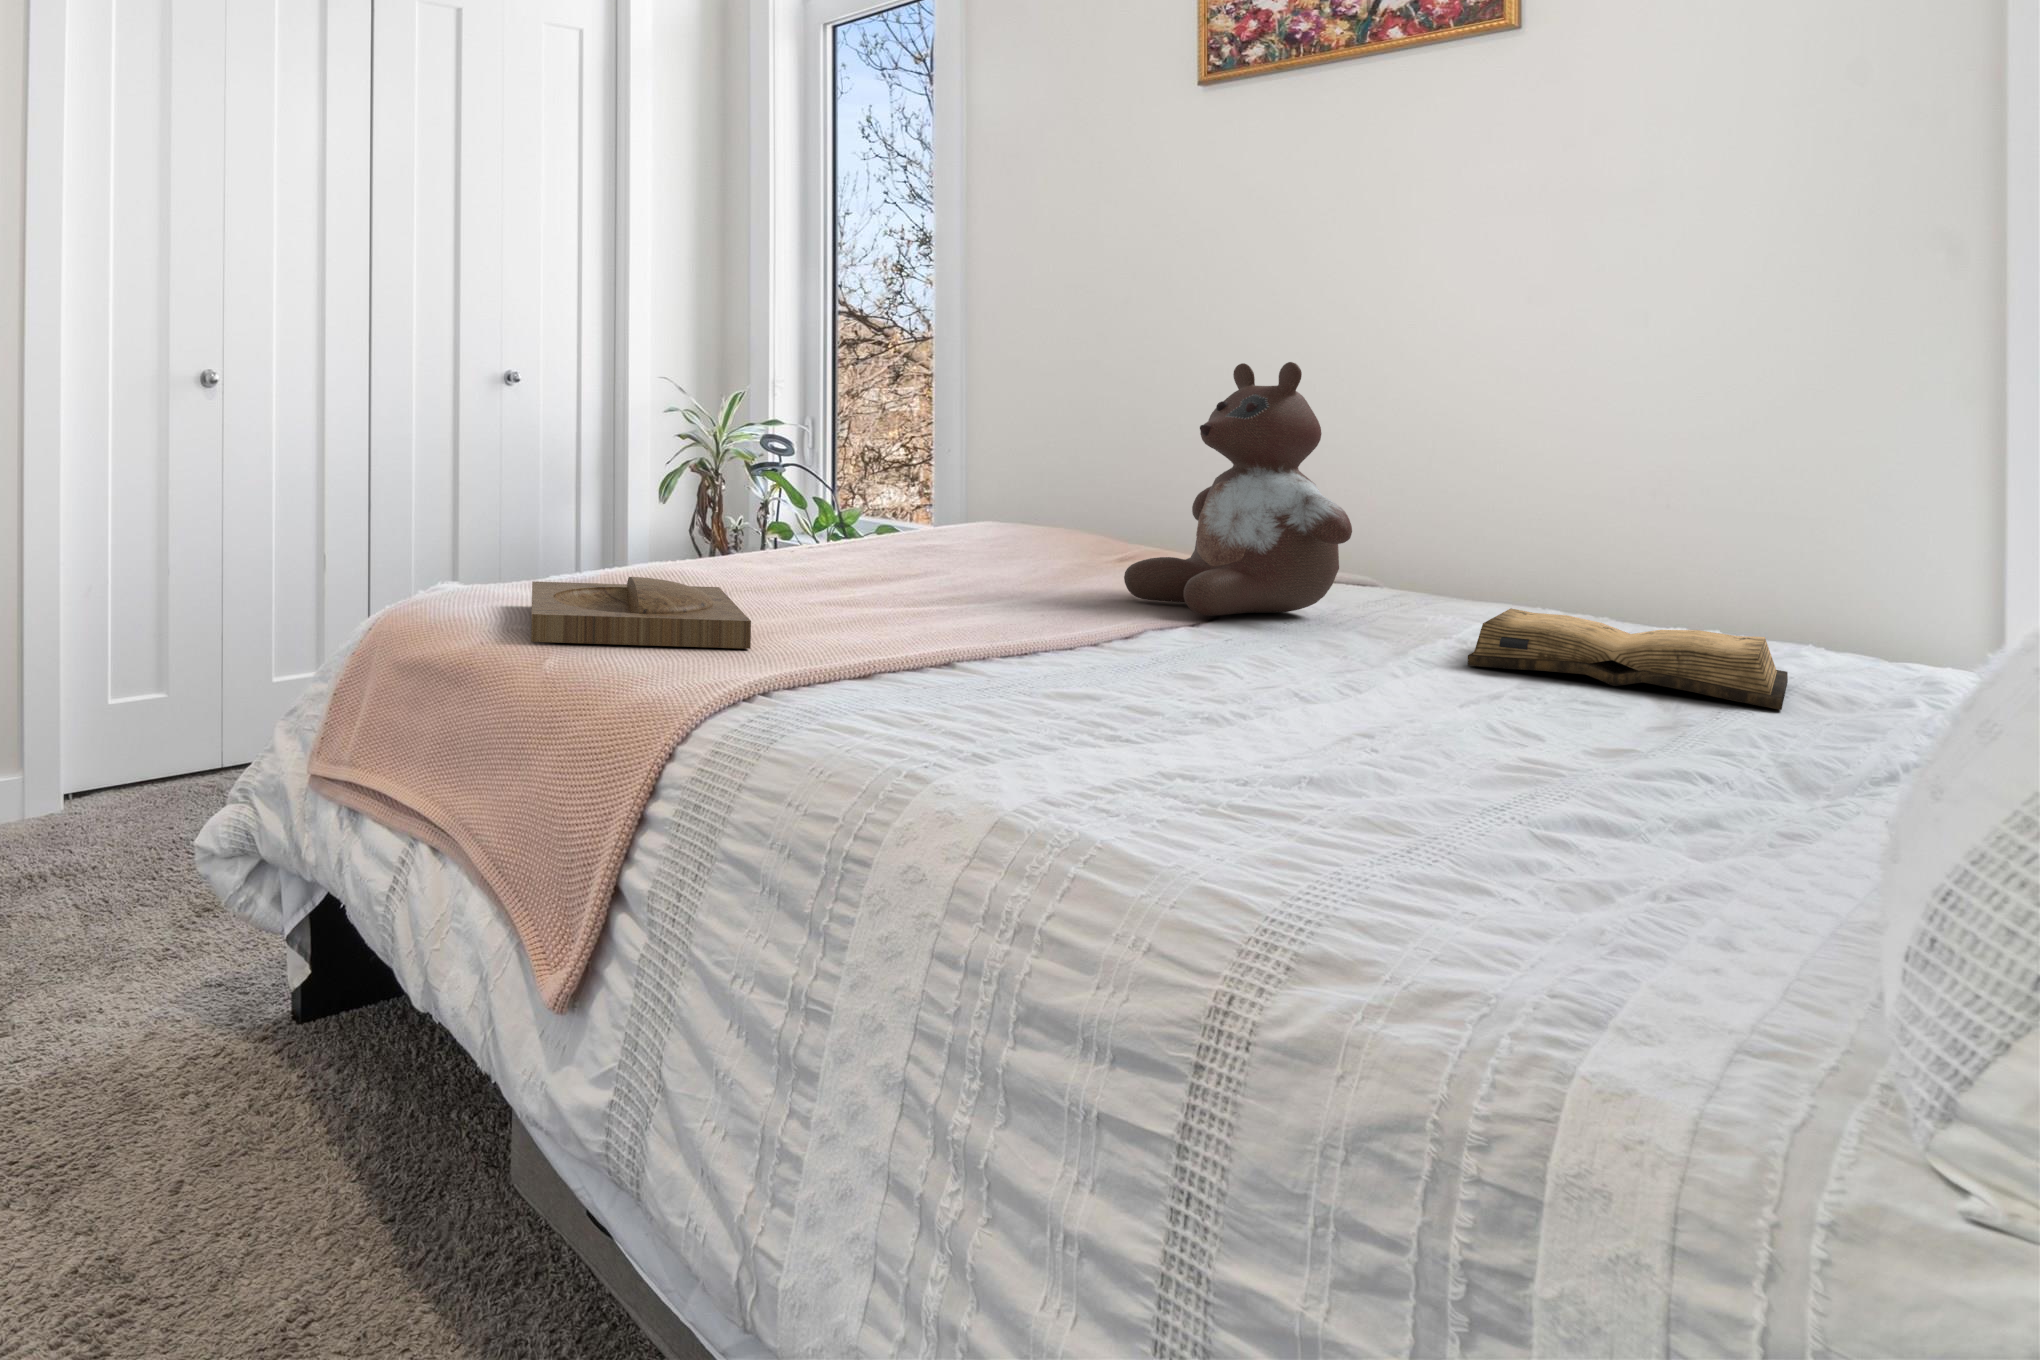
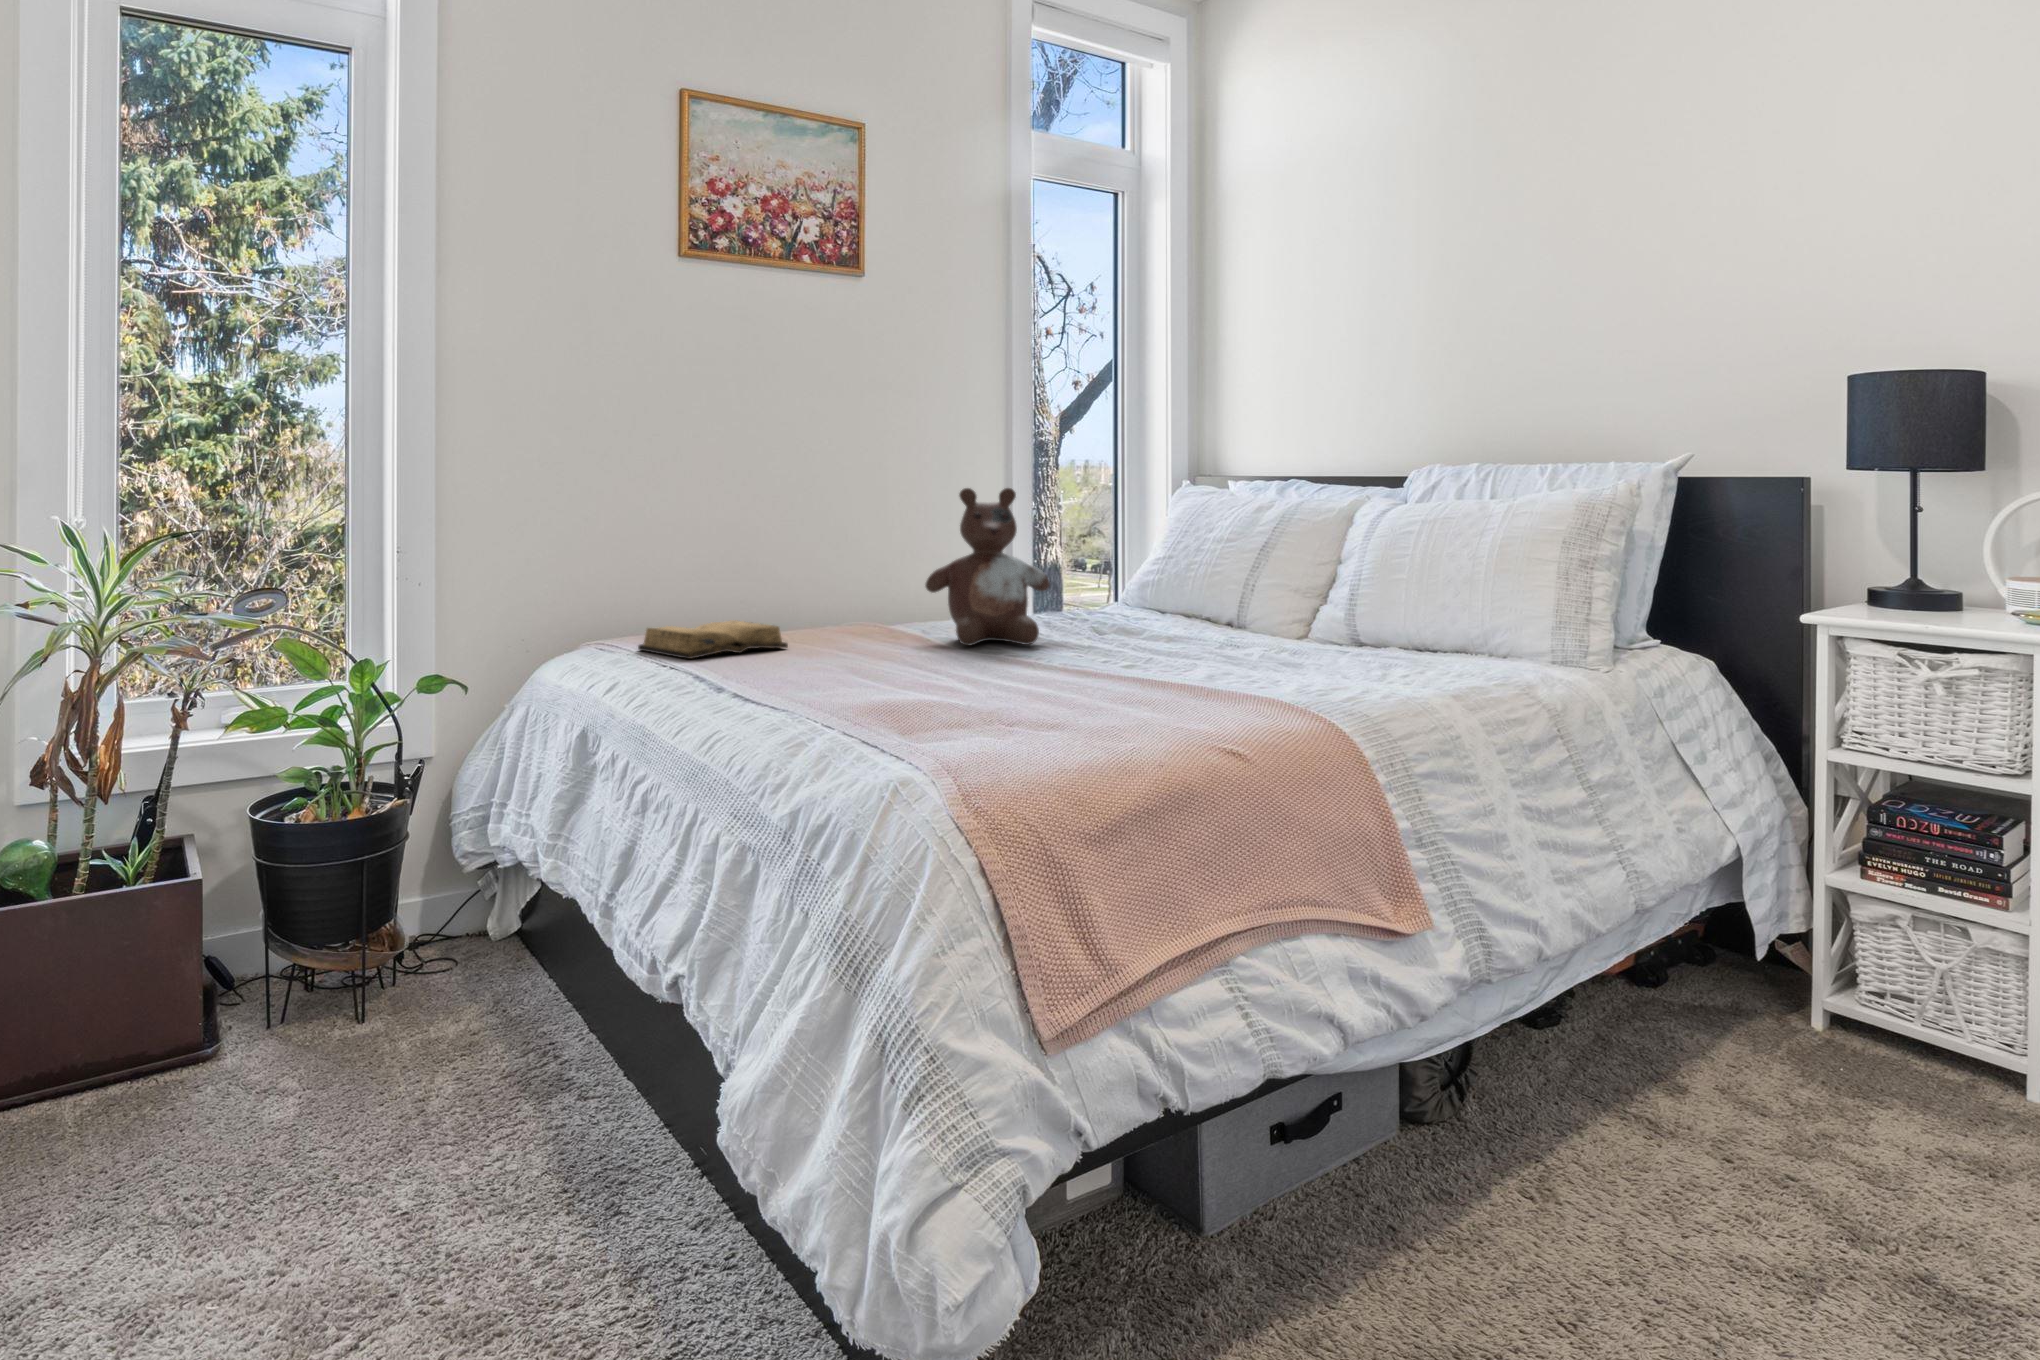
tray: present [531,577,751,649] -> none [1080,674,1262,725]
diary: present [1468,608,1788,710] -> present [638,620,788,659]

